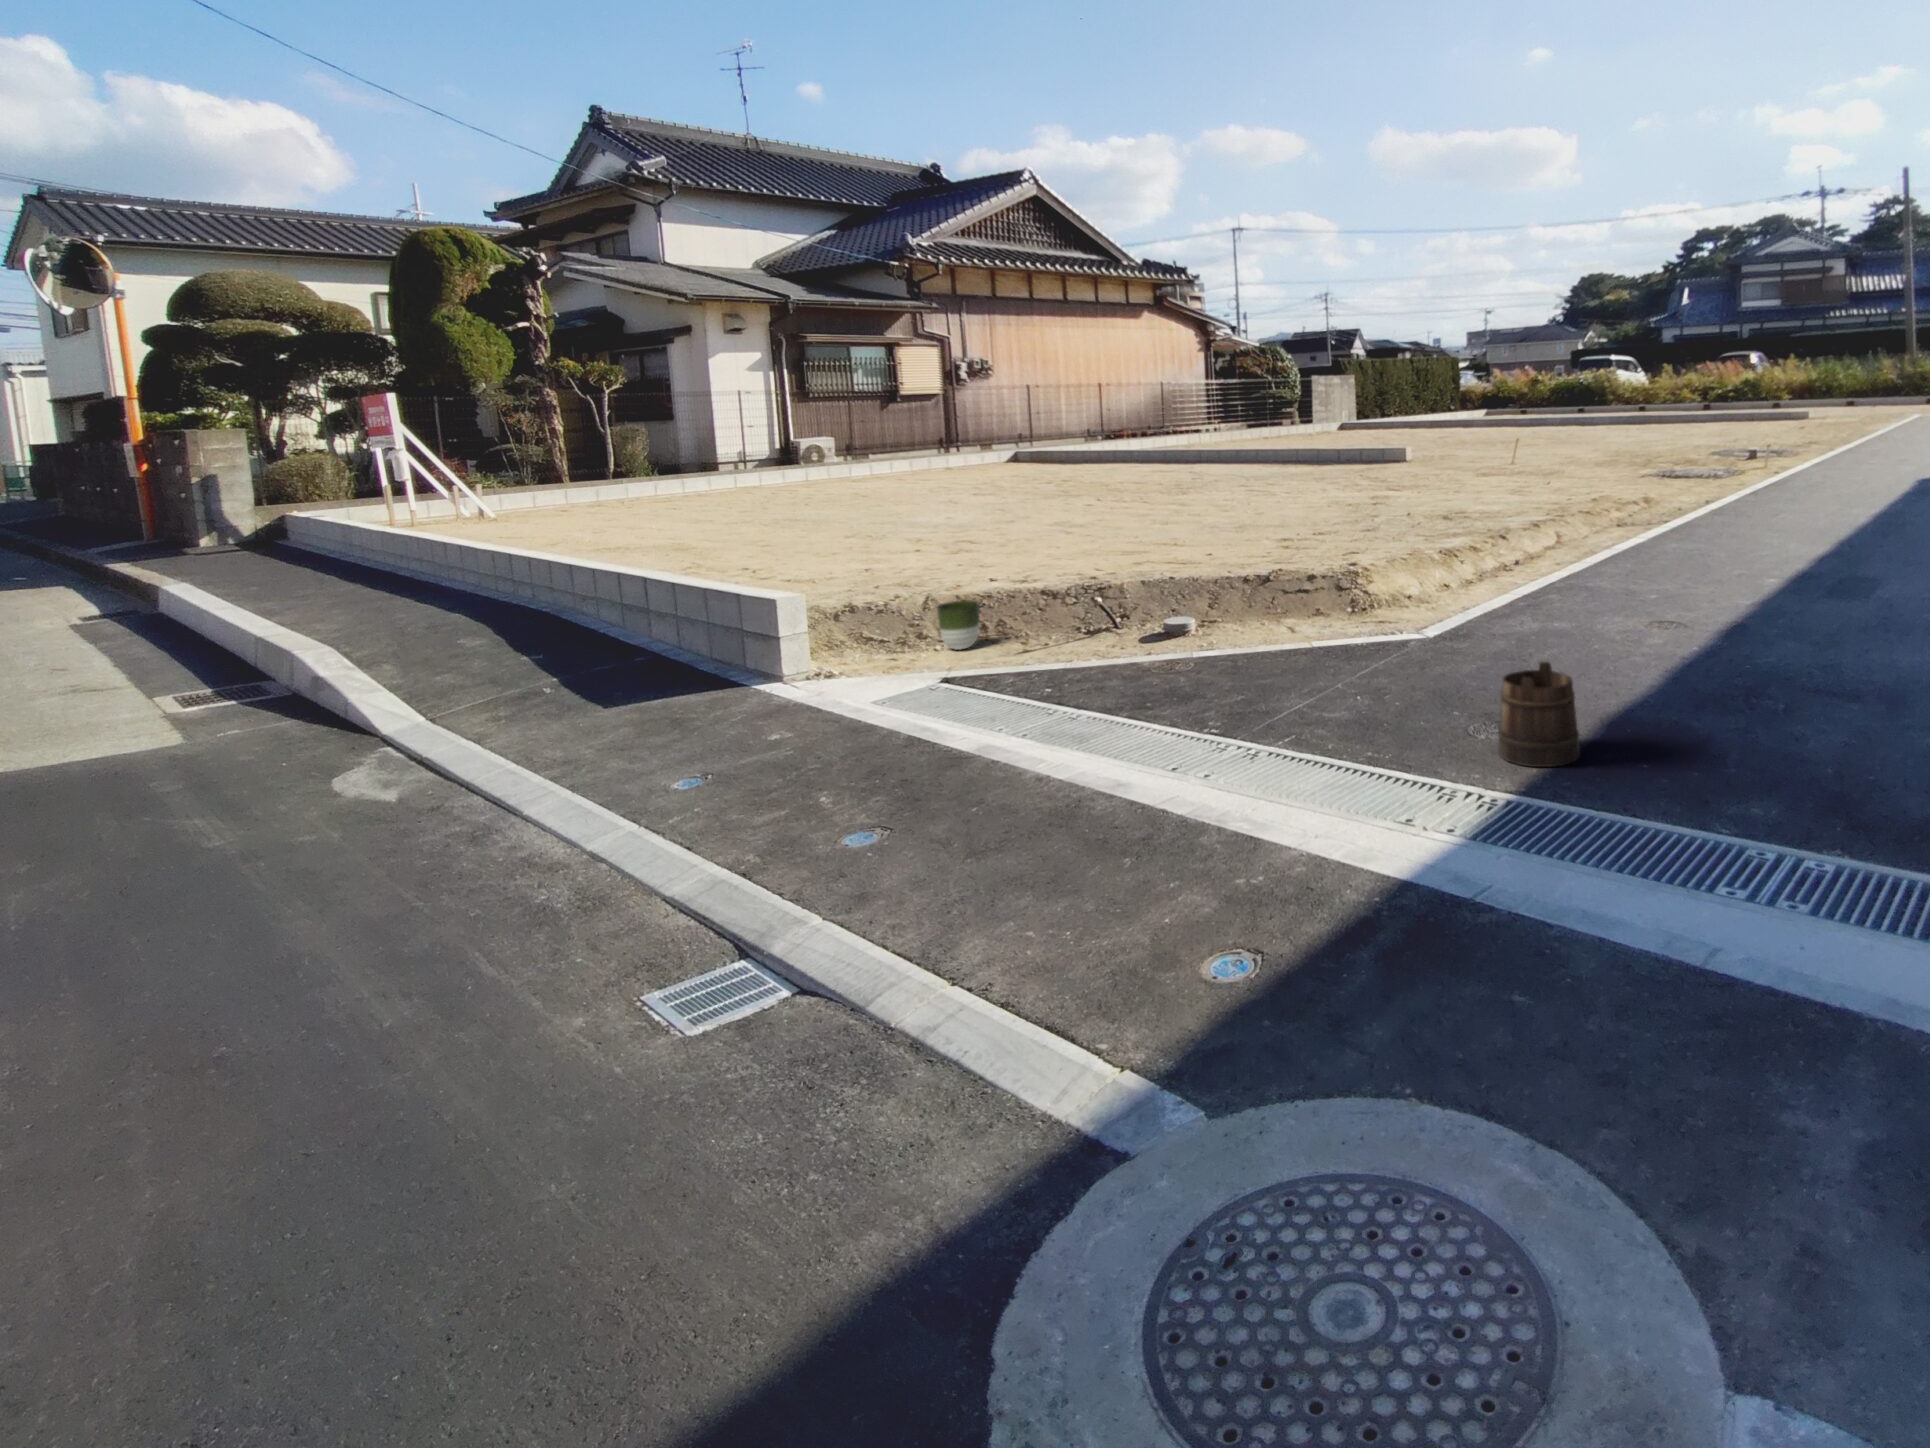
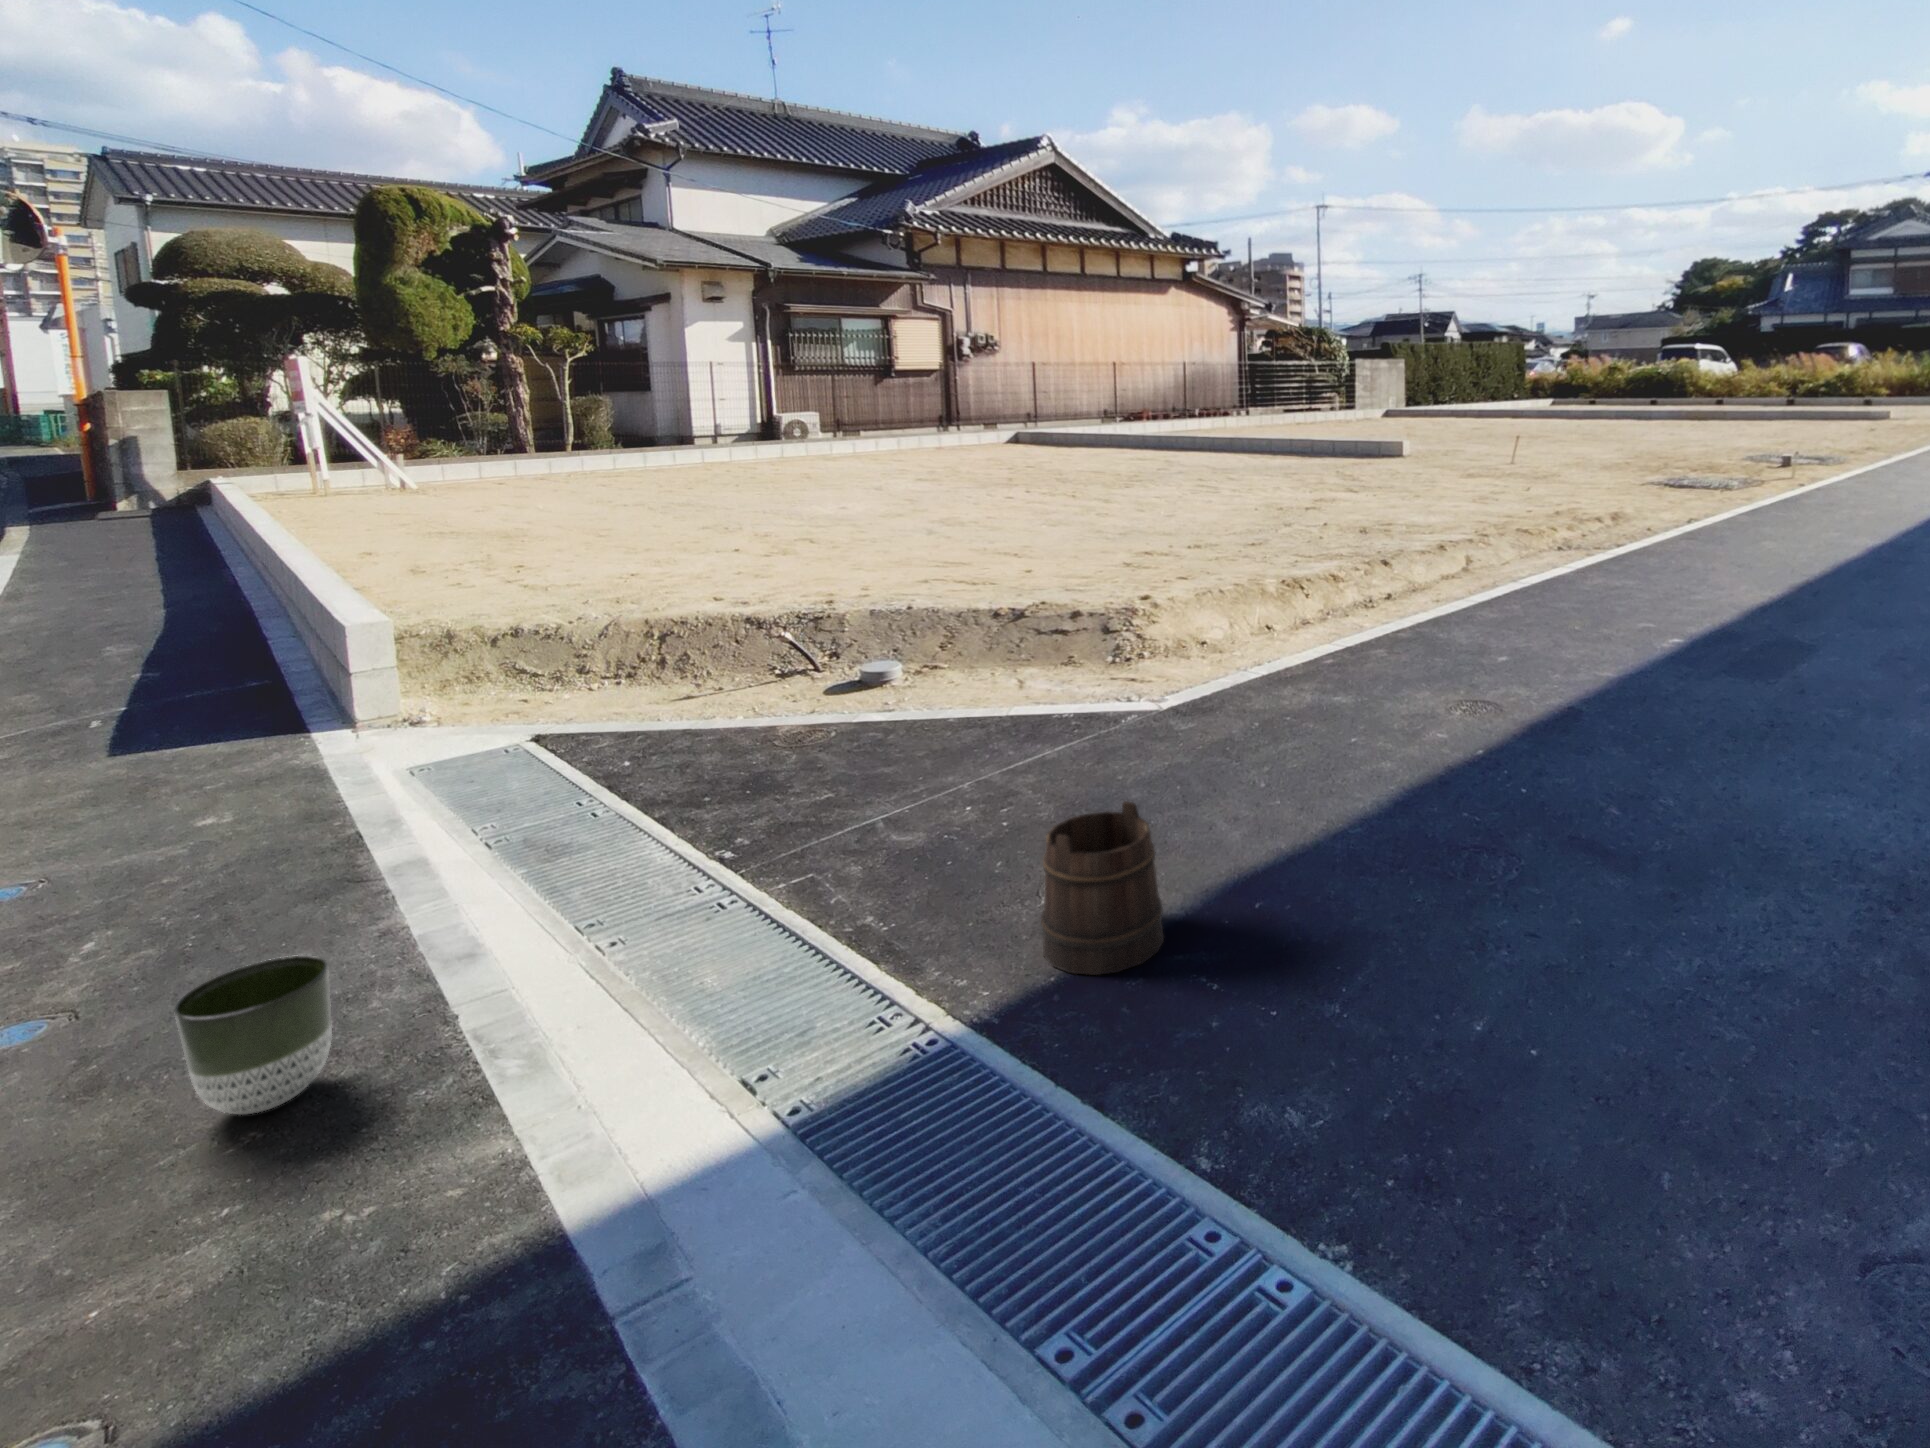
planter: present [936,600,979,650] -> present [174,955,332,1114]

